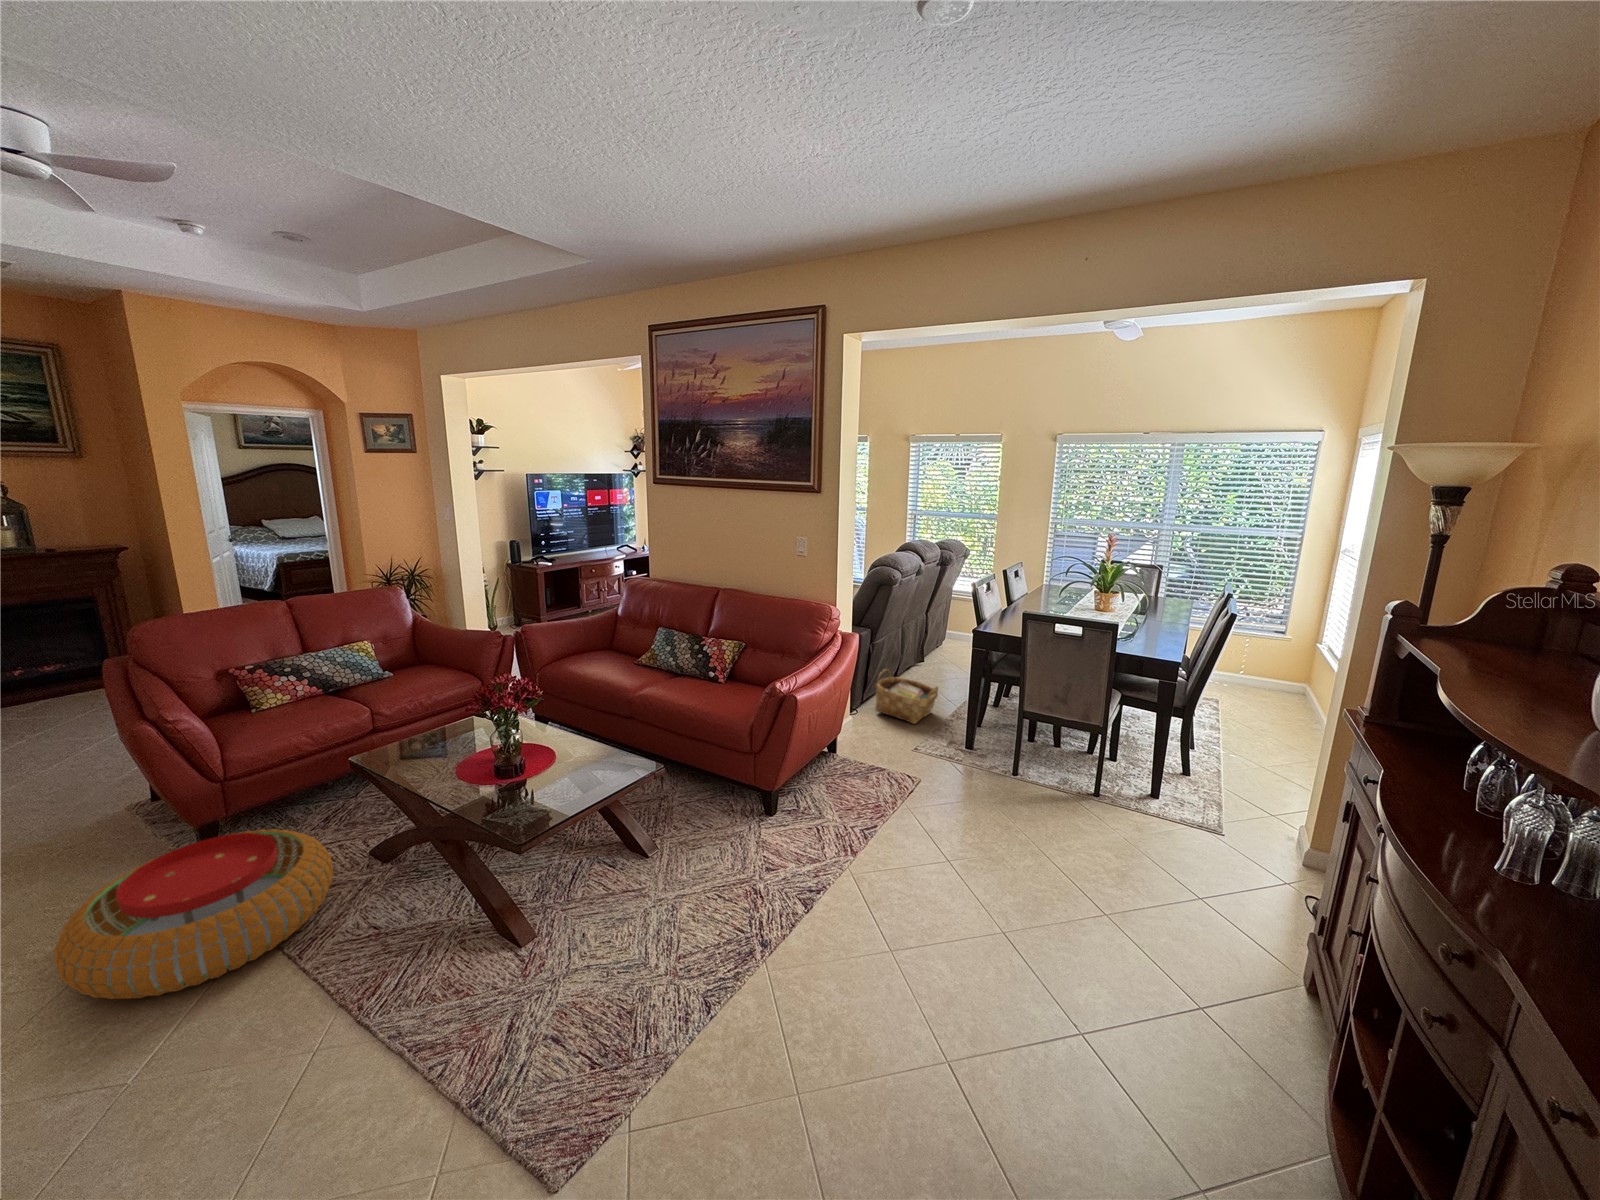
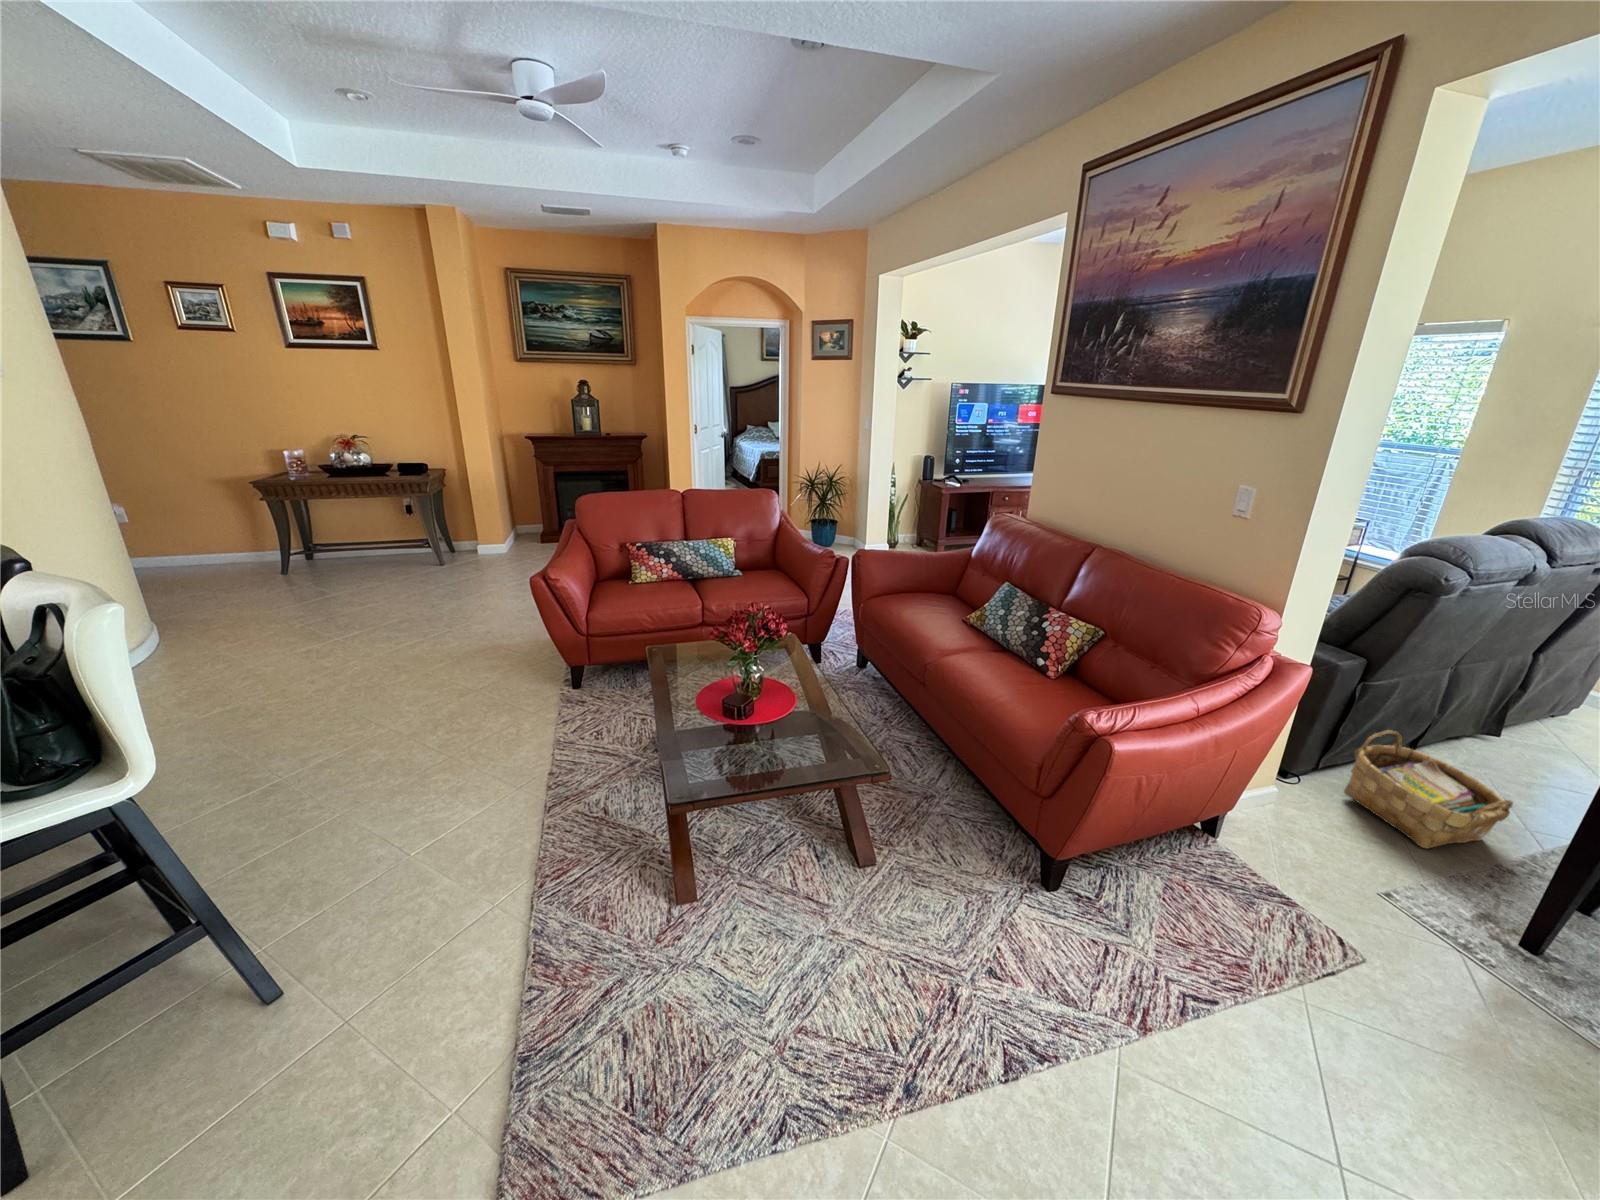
pouf: present [54,829,334,999] -> none [437,683,616,799]

